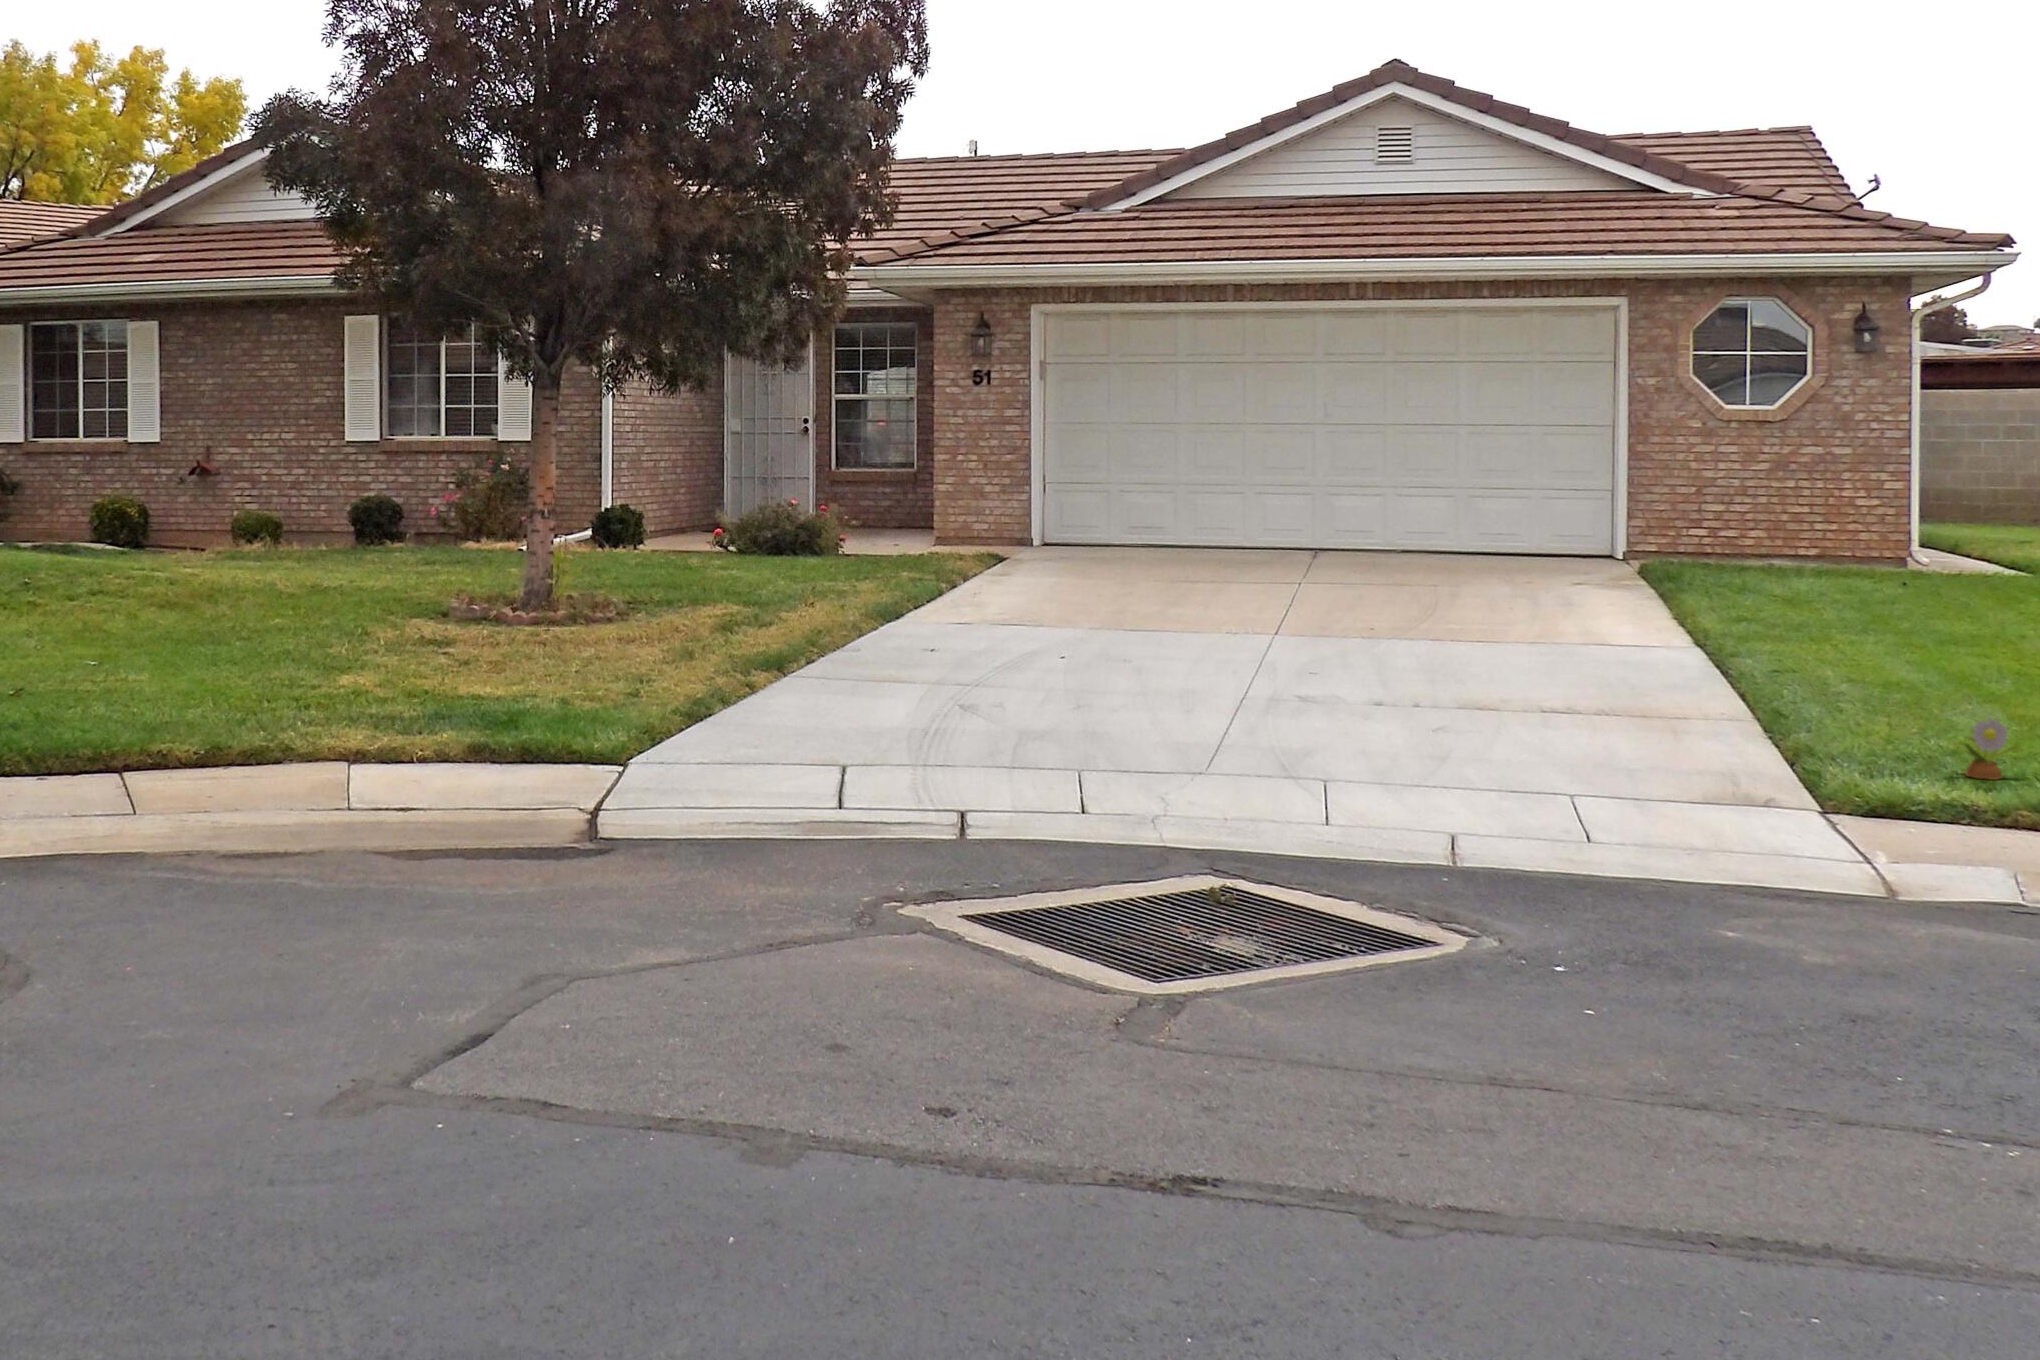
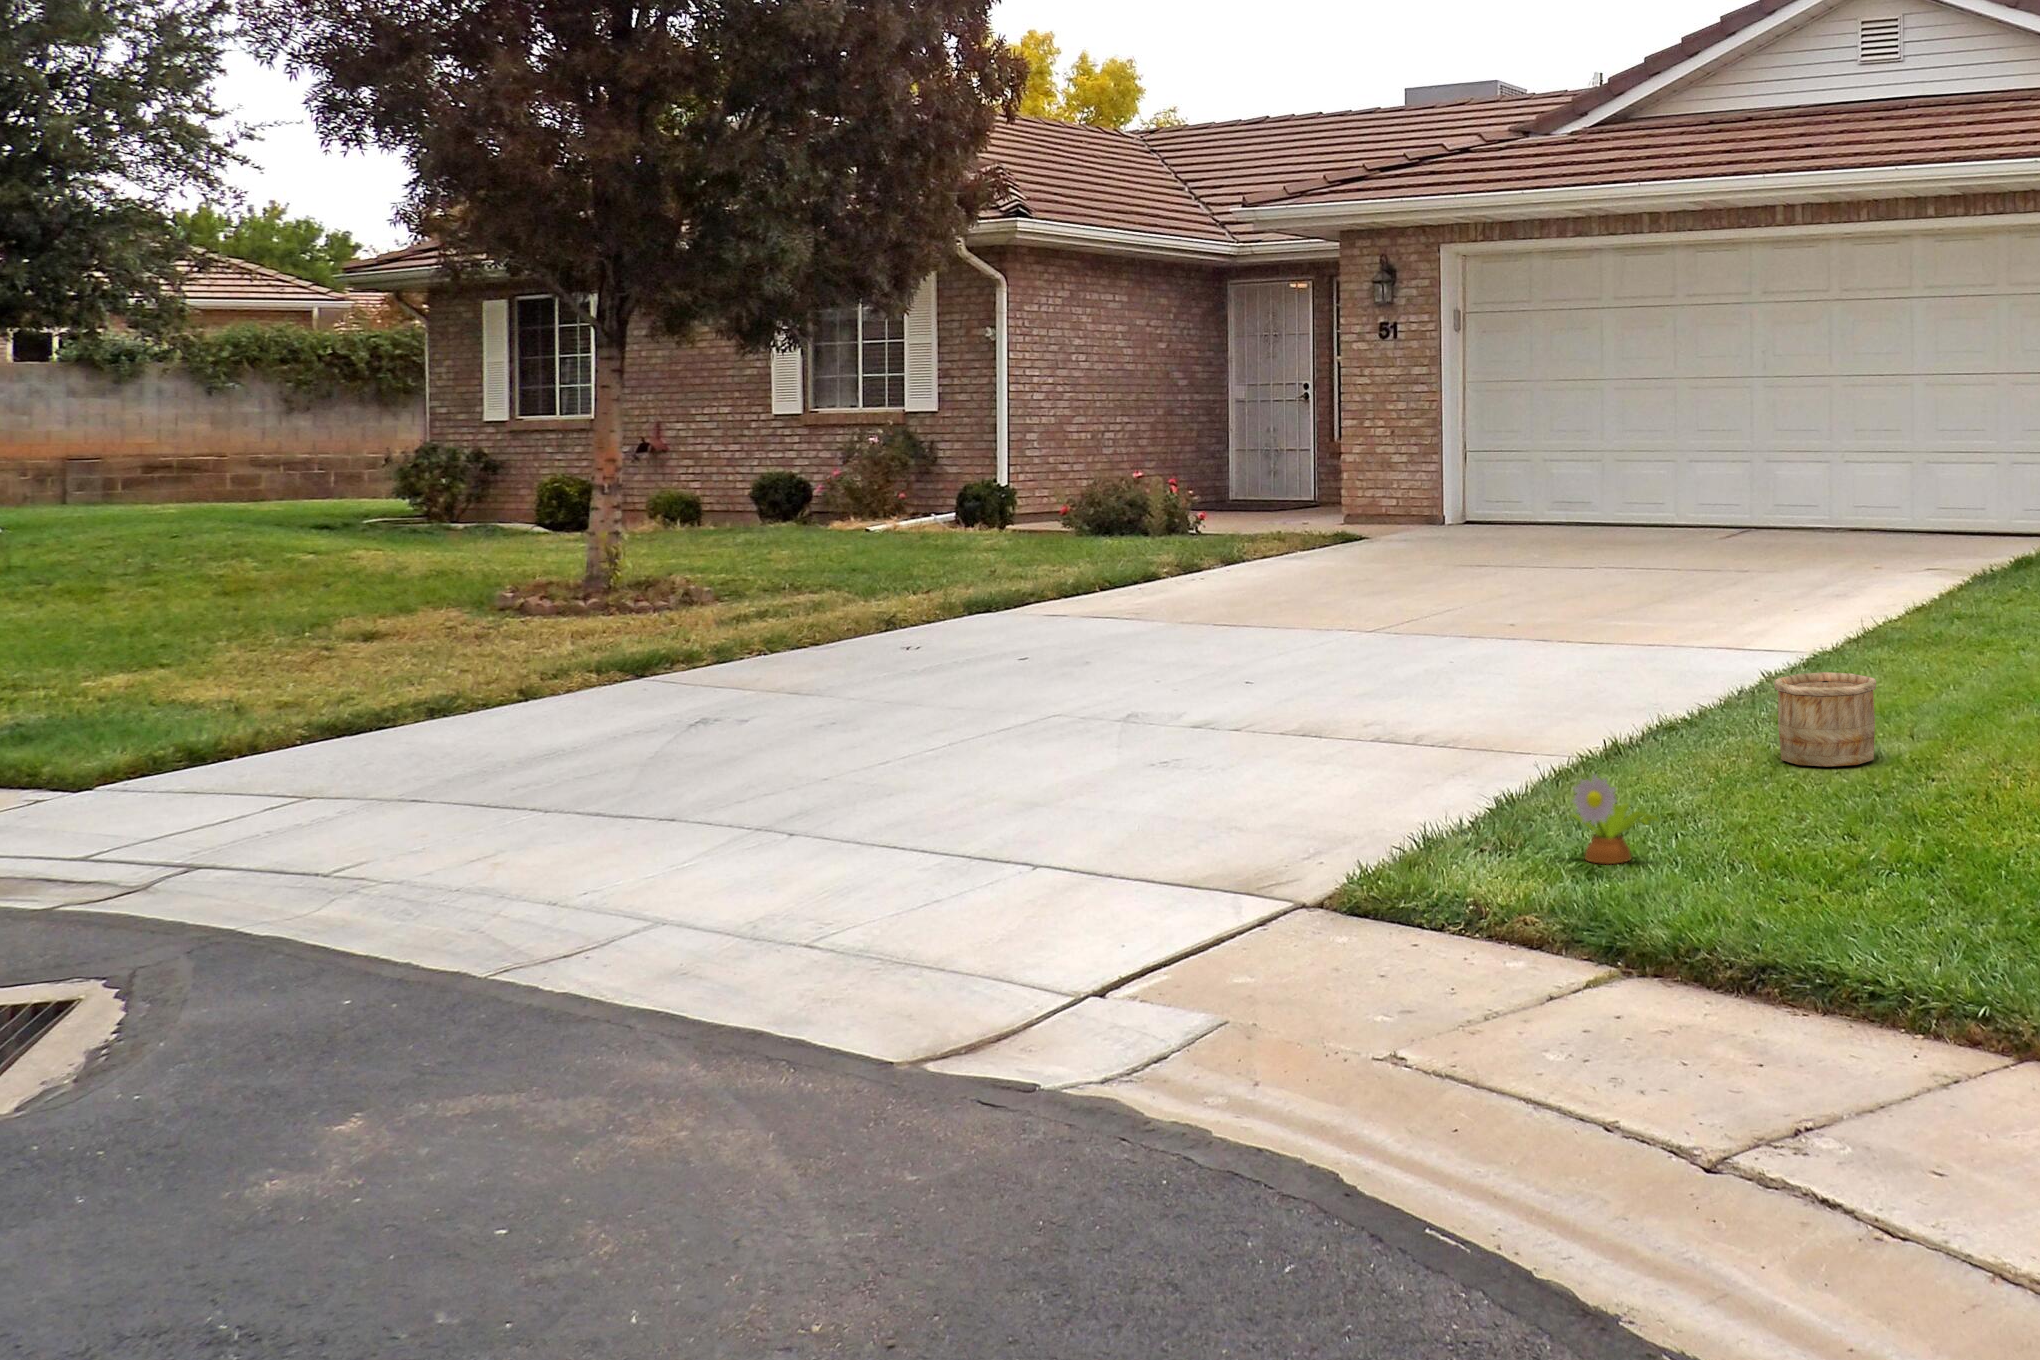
wooden bucket: none [1892,652,1977,719] -> present [1774,672,1876,767]

